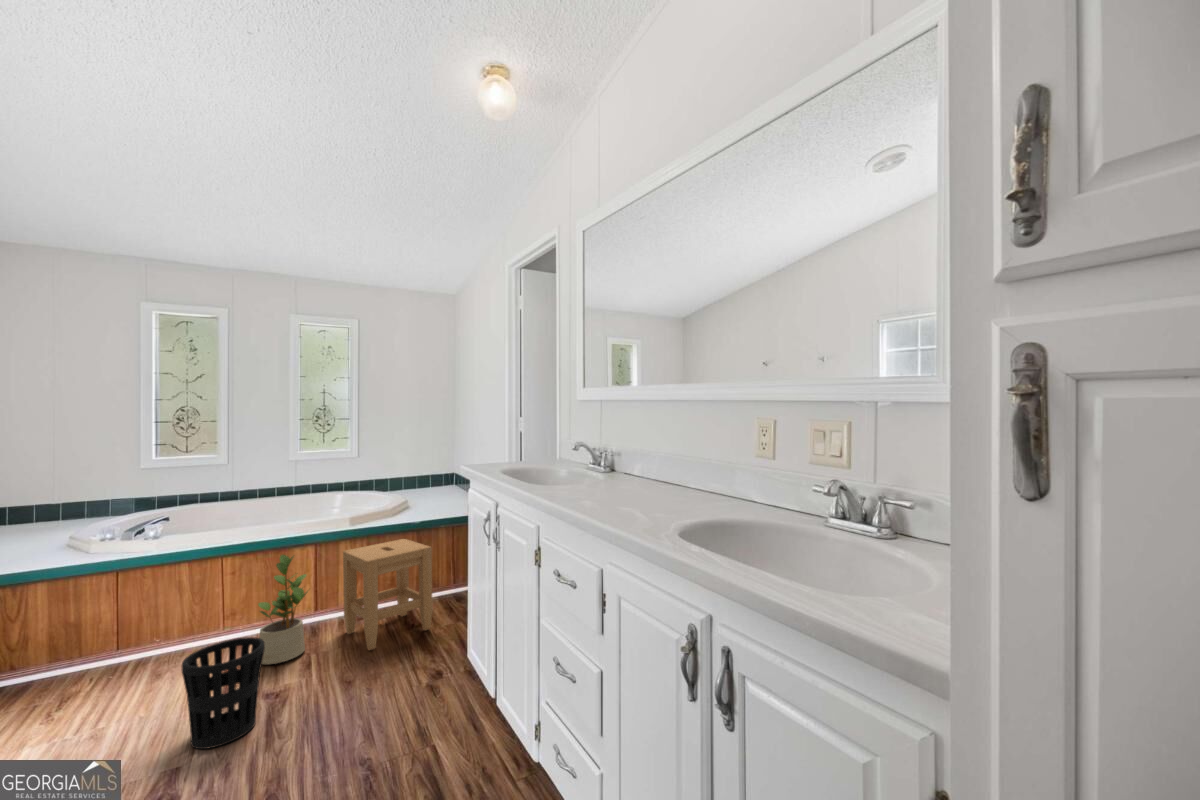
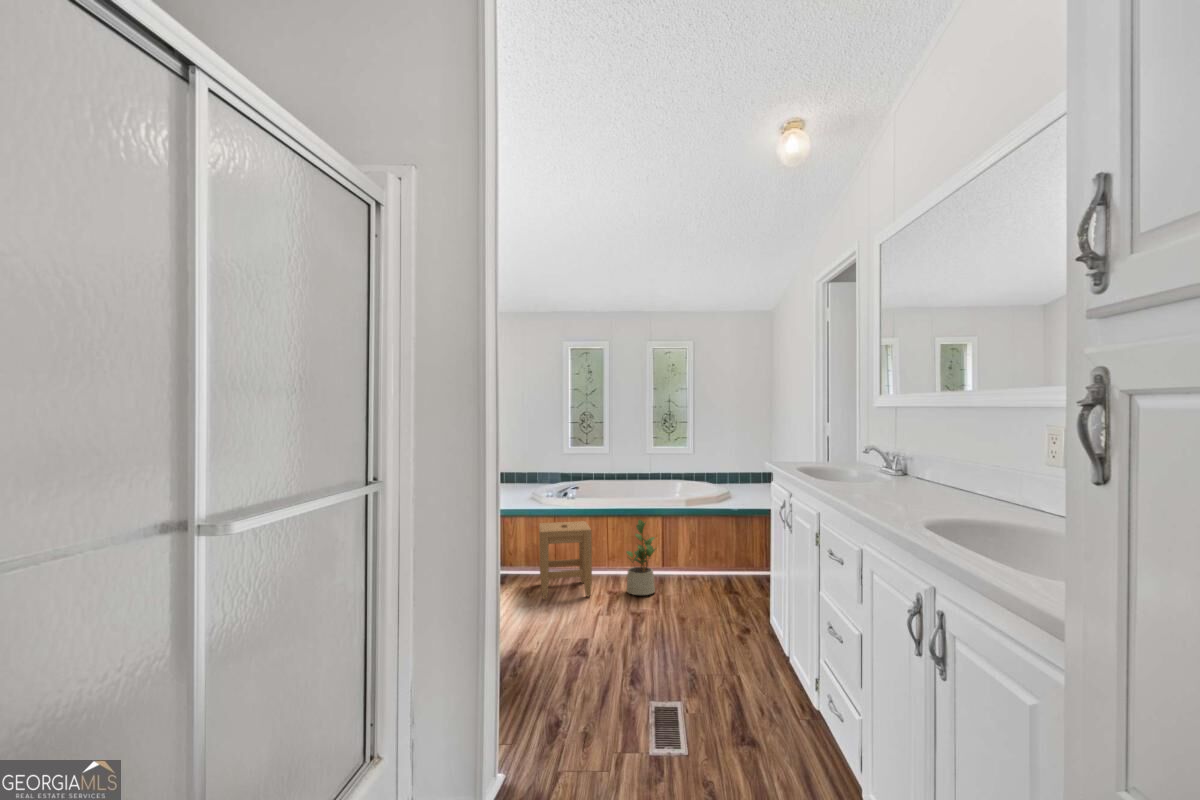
stool: present [343,539,432,650] -> present [539,521,592,599]
wastebasket: present [182,637,265,749] -> none [589,568,631,631]

